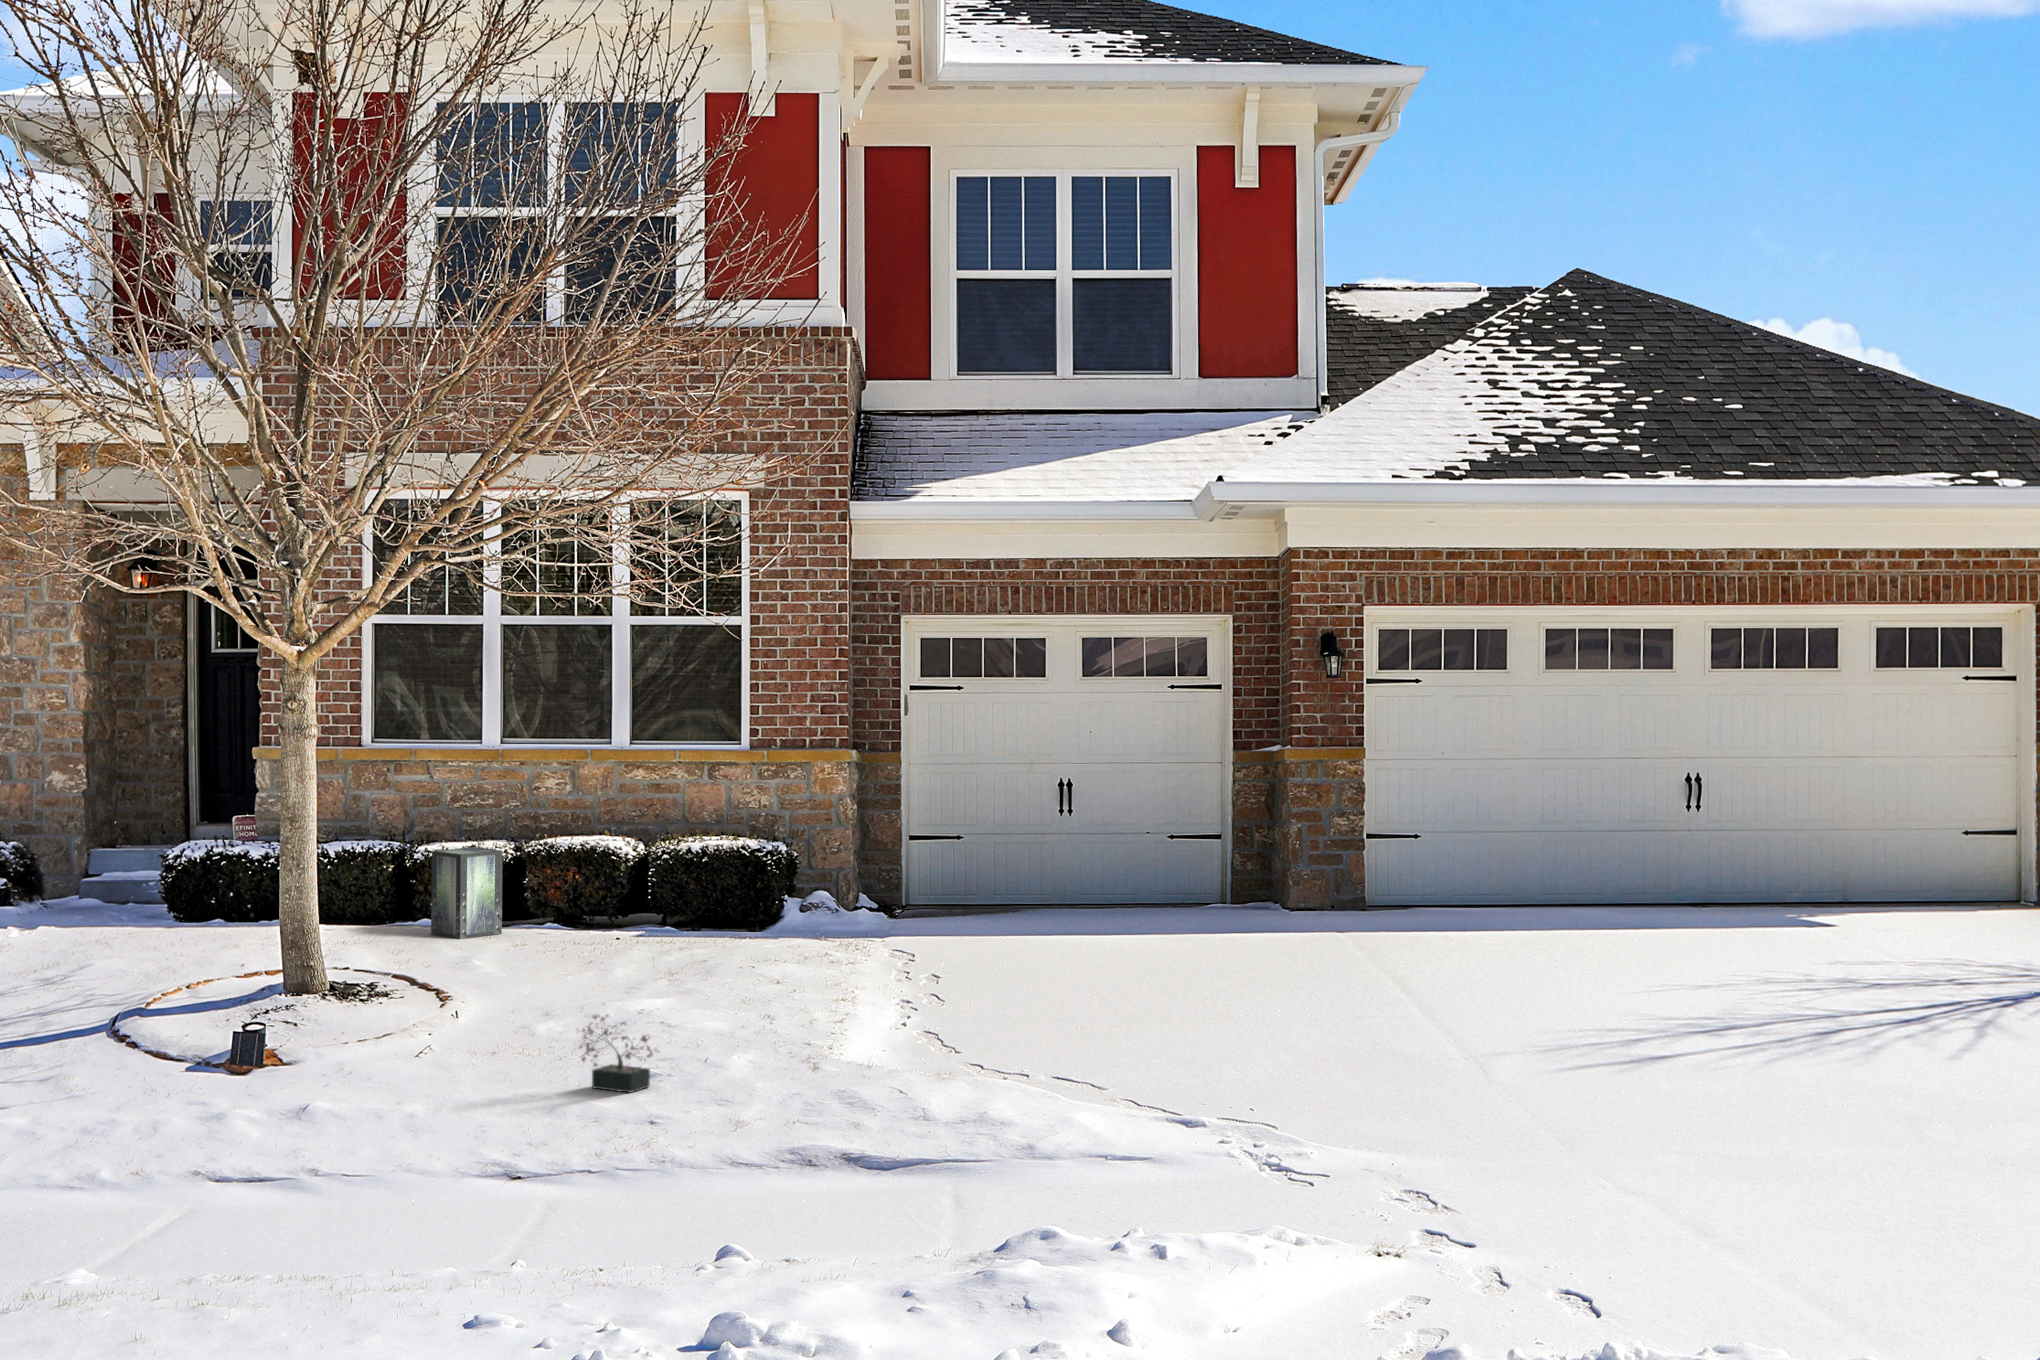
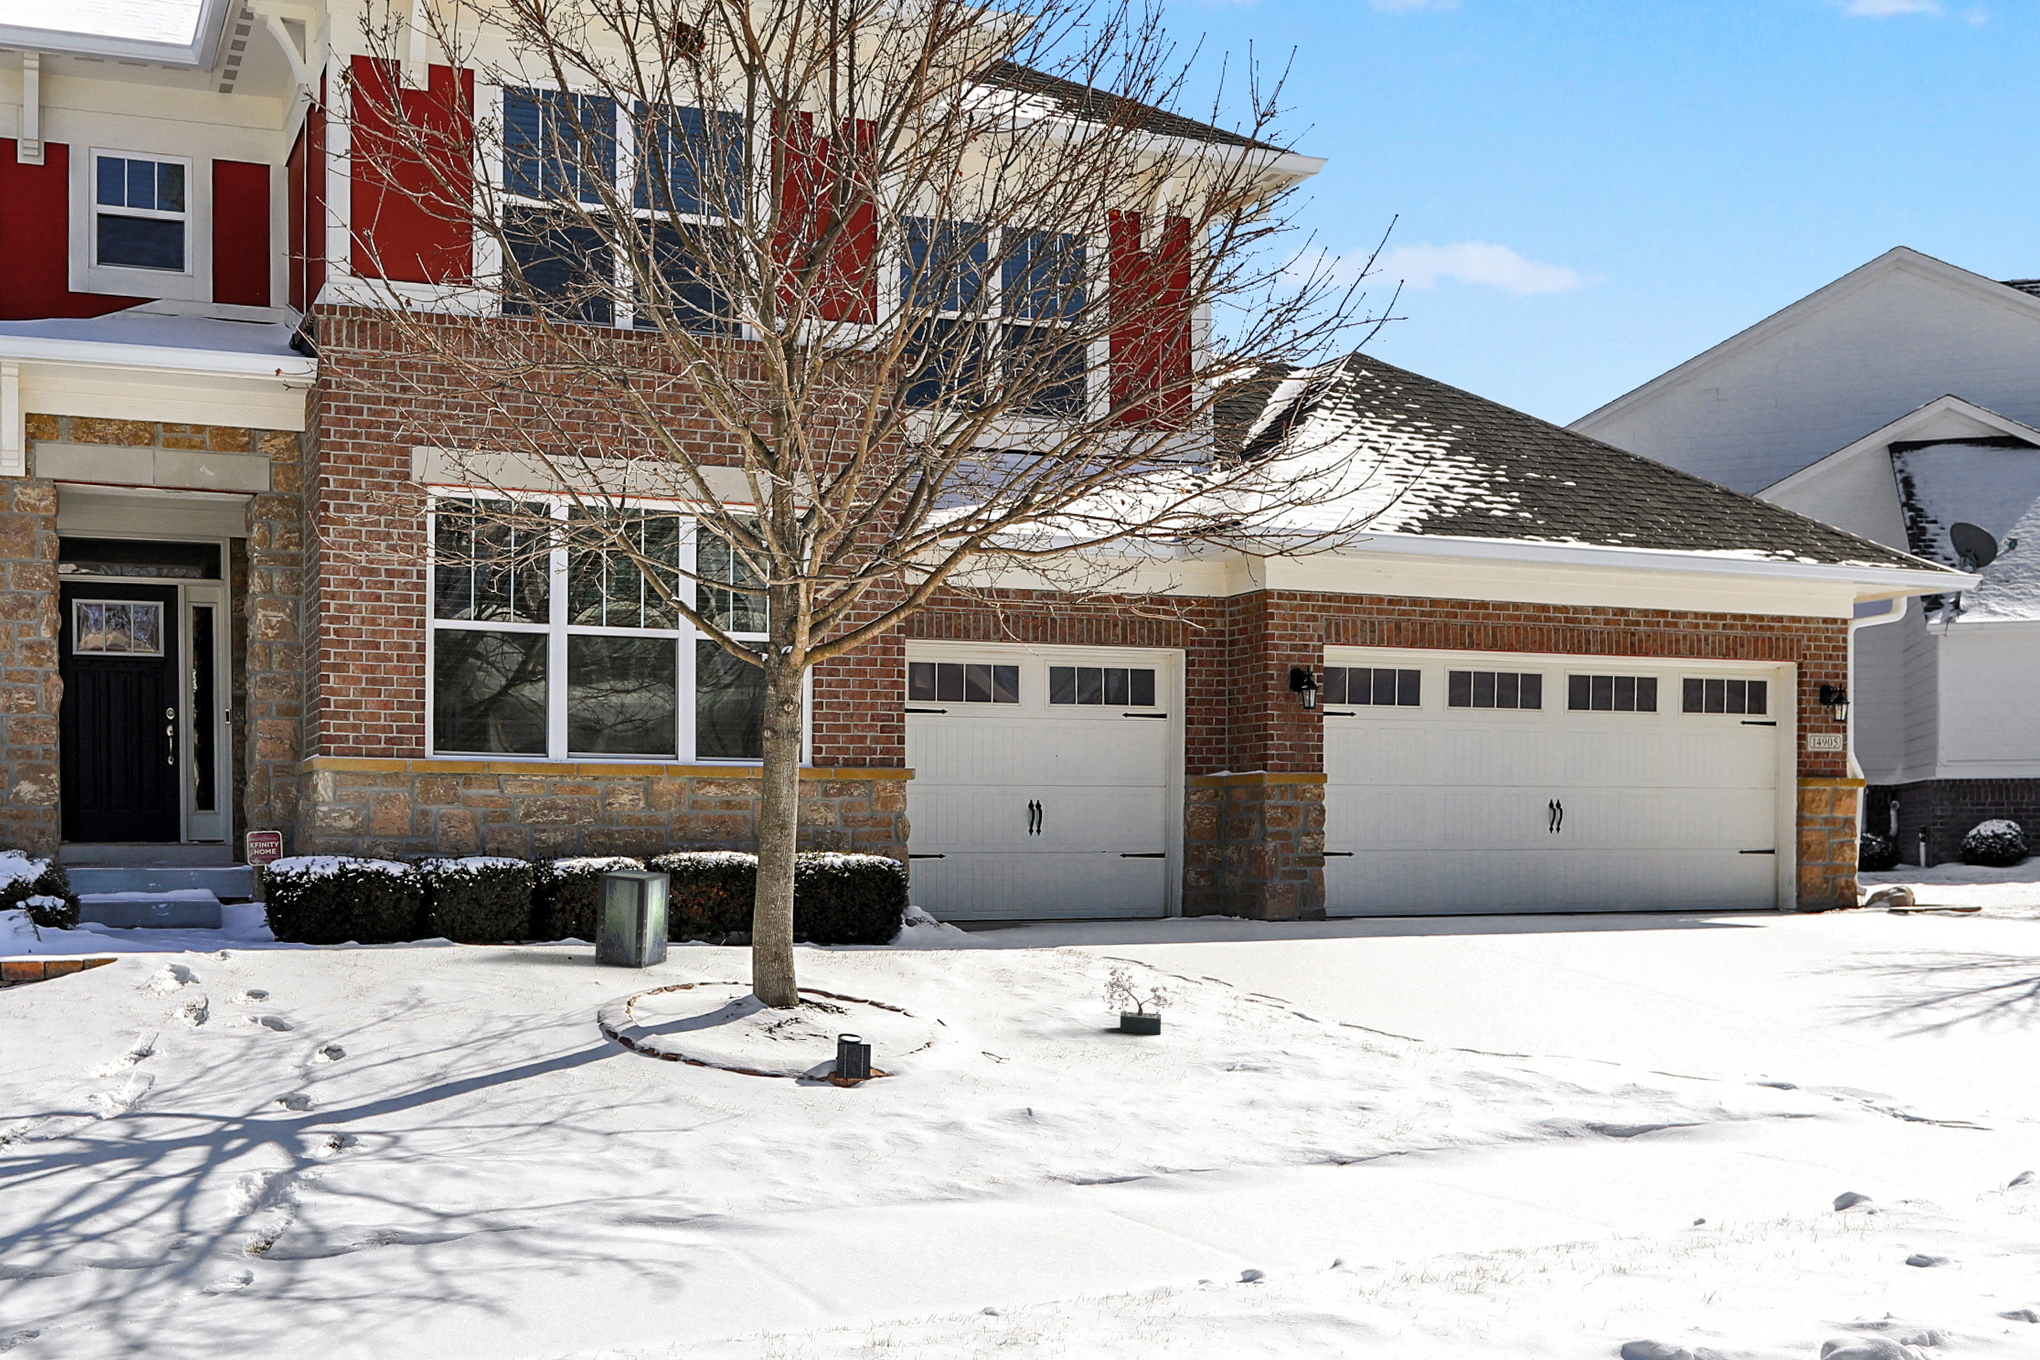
decorative plant: present [580,1015,657,1093] -> present [1102,970,1173,1034]

